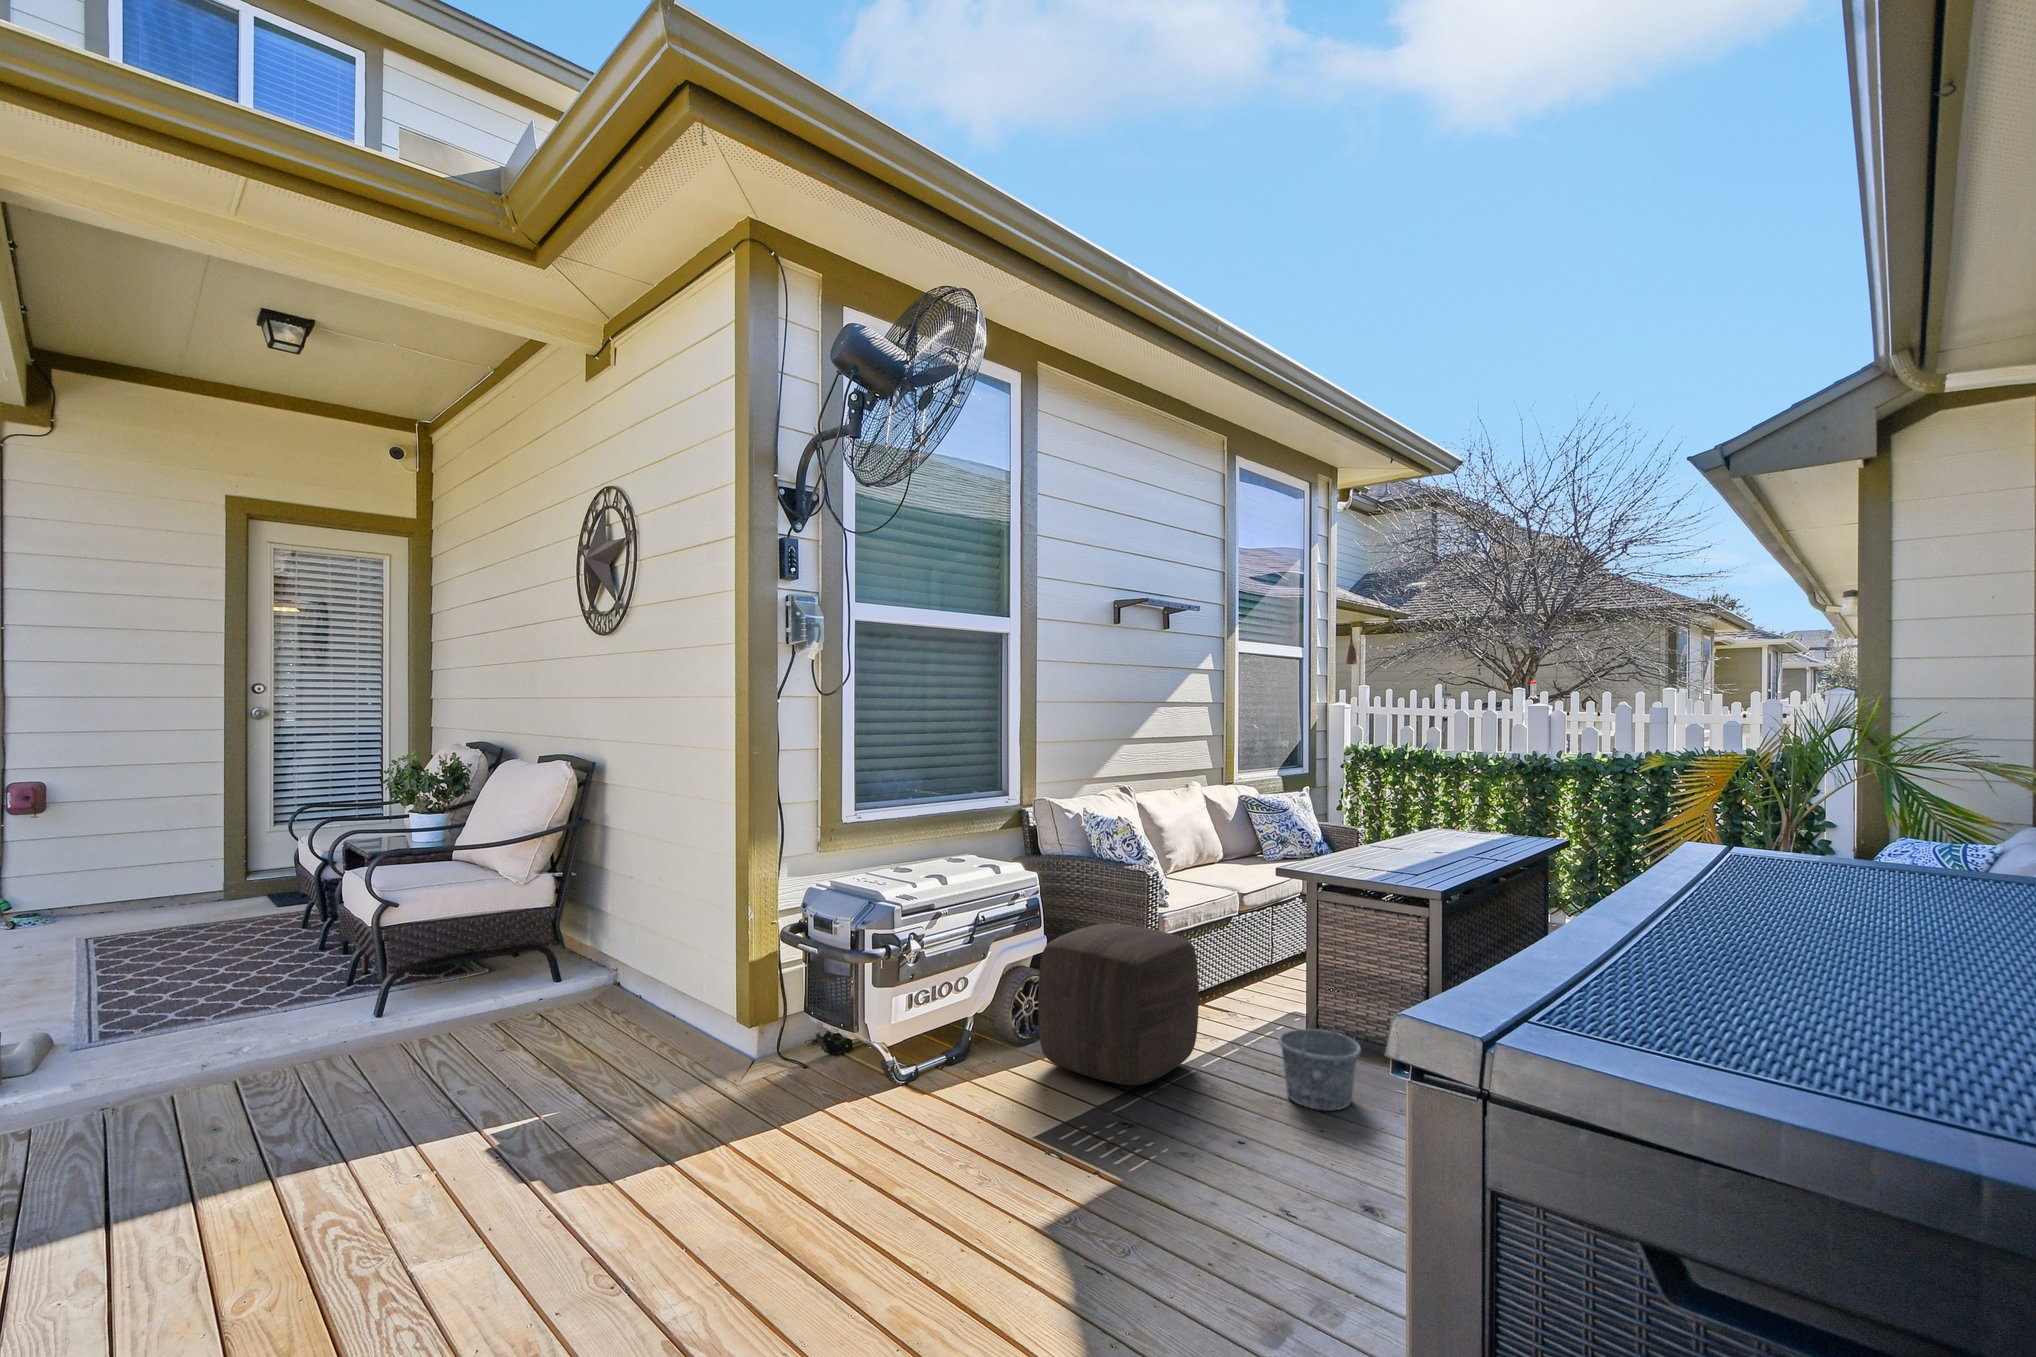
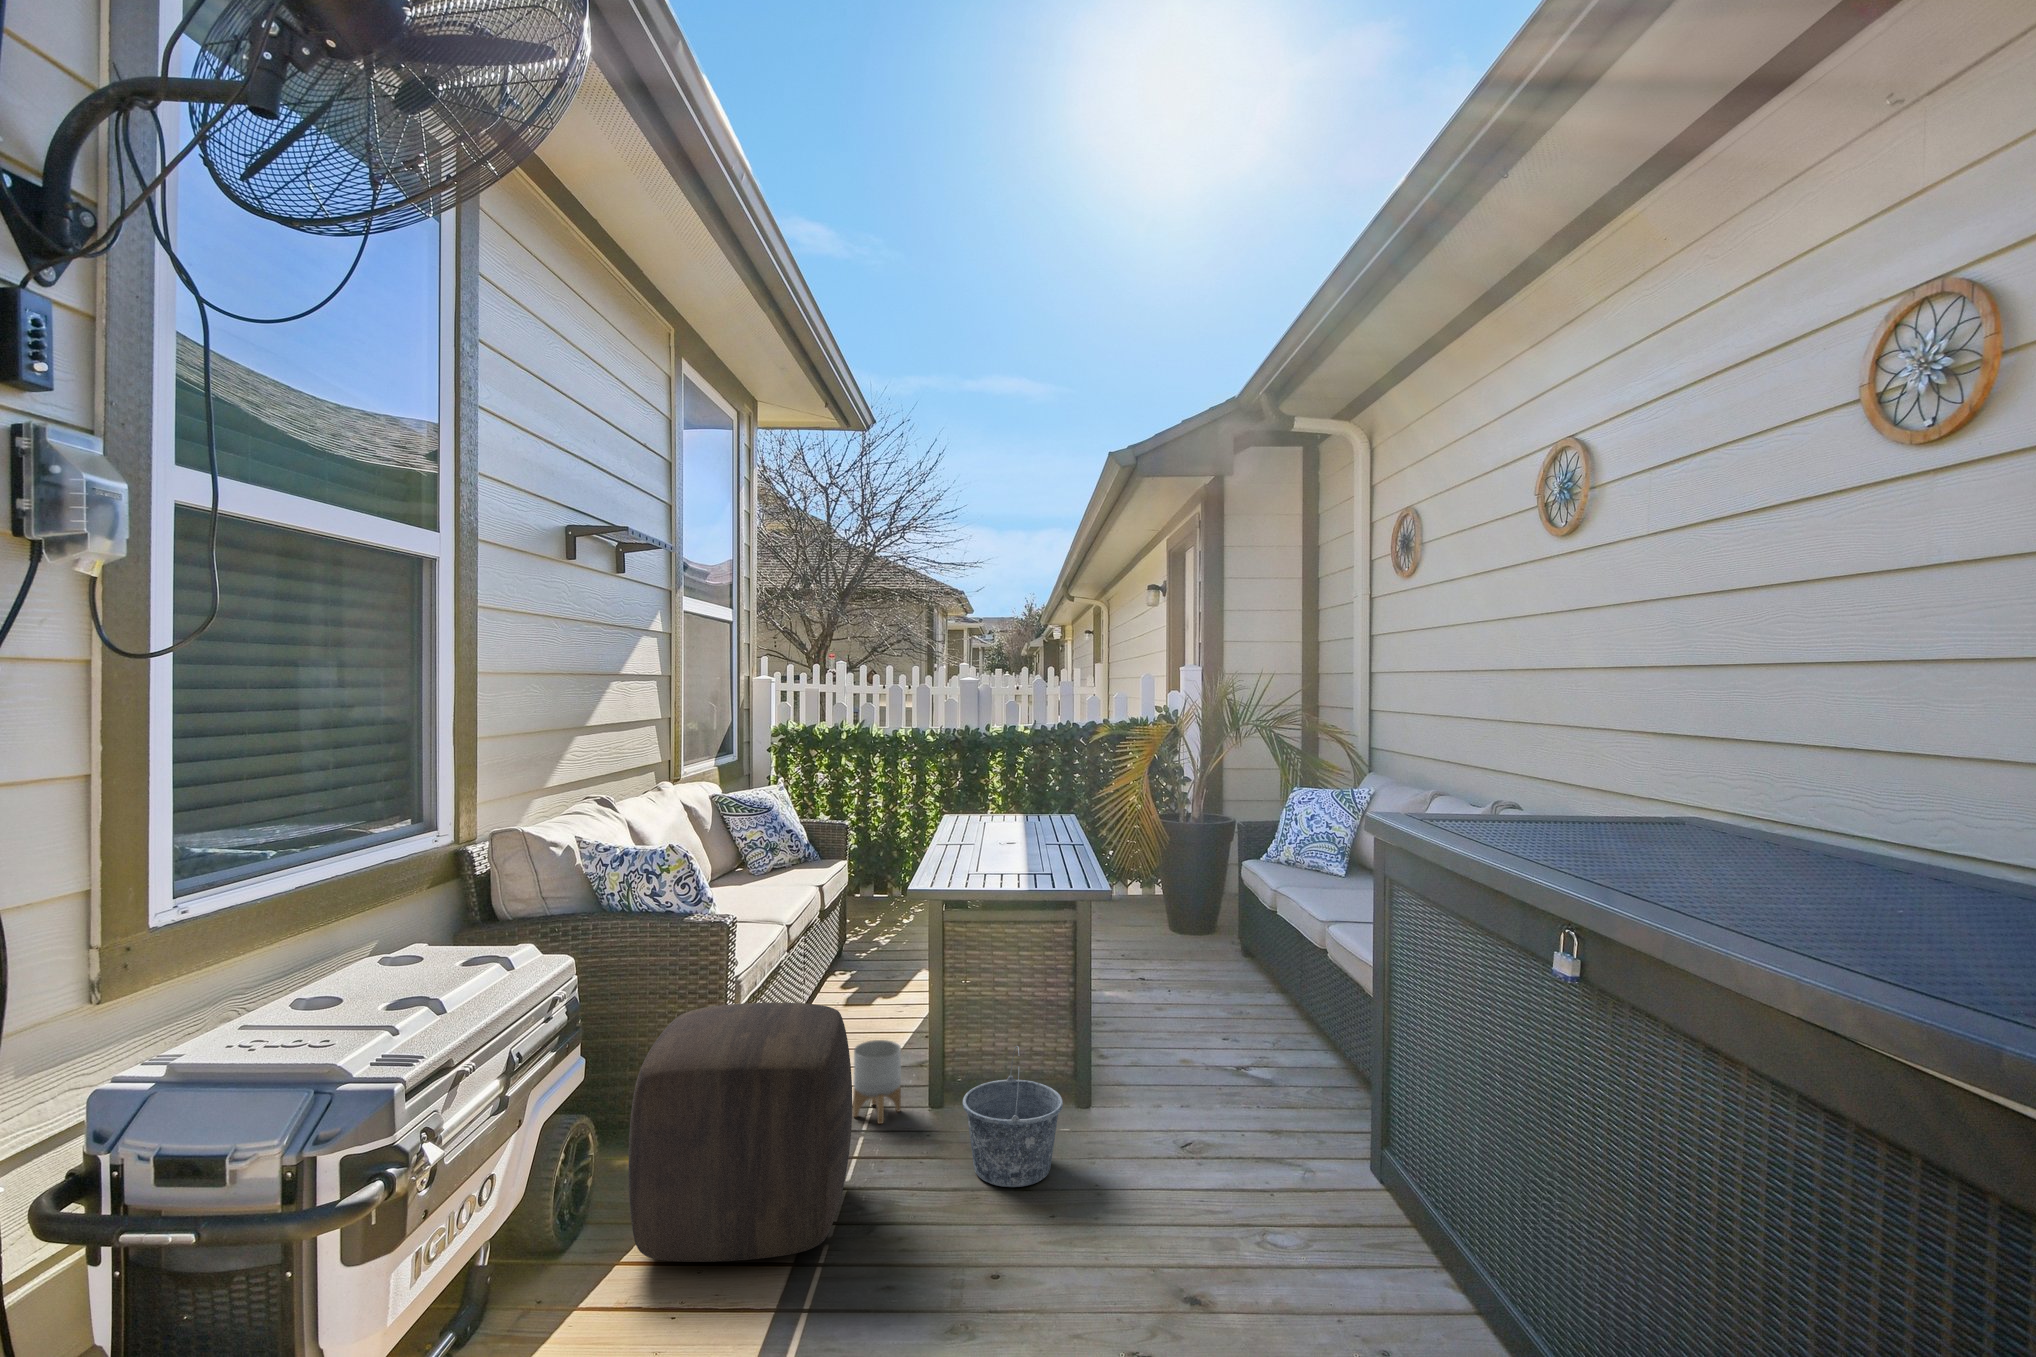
planter: none [1240,986,1278,1048] -> present [853,1040,901,1124]

